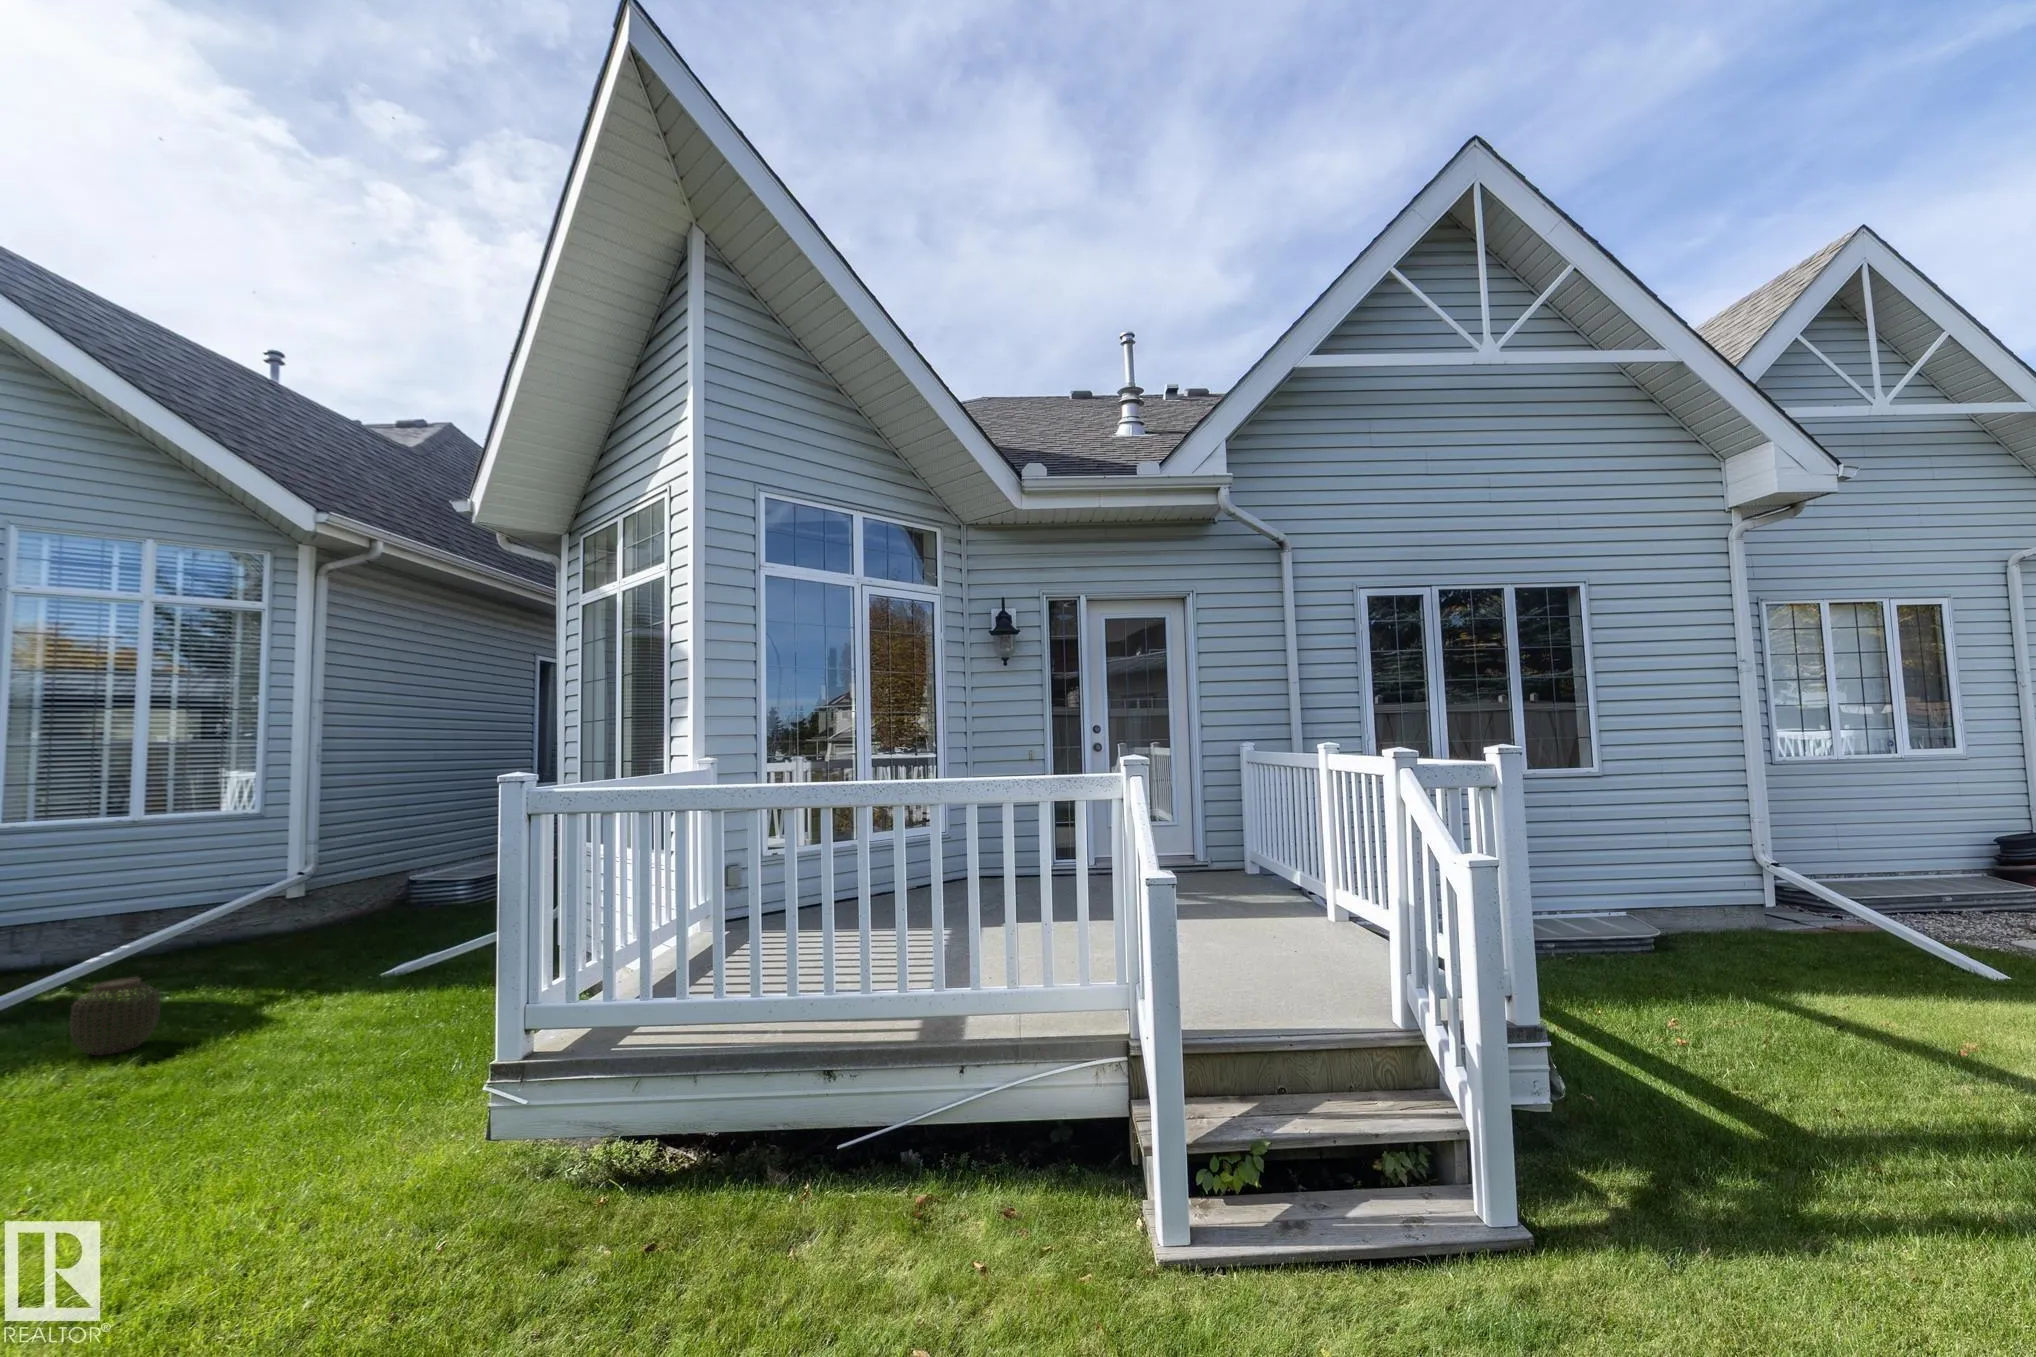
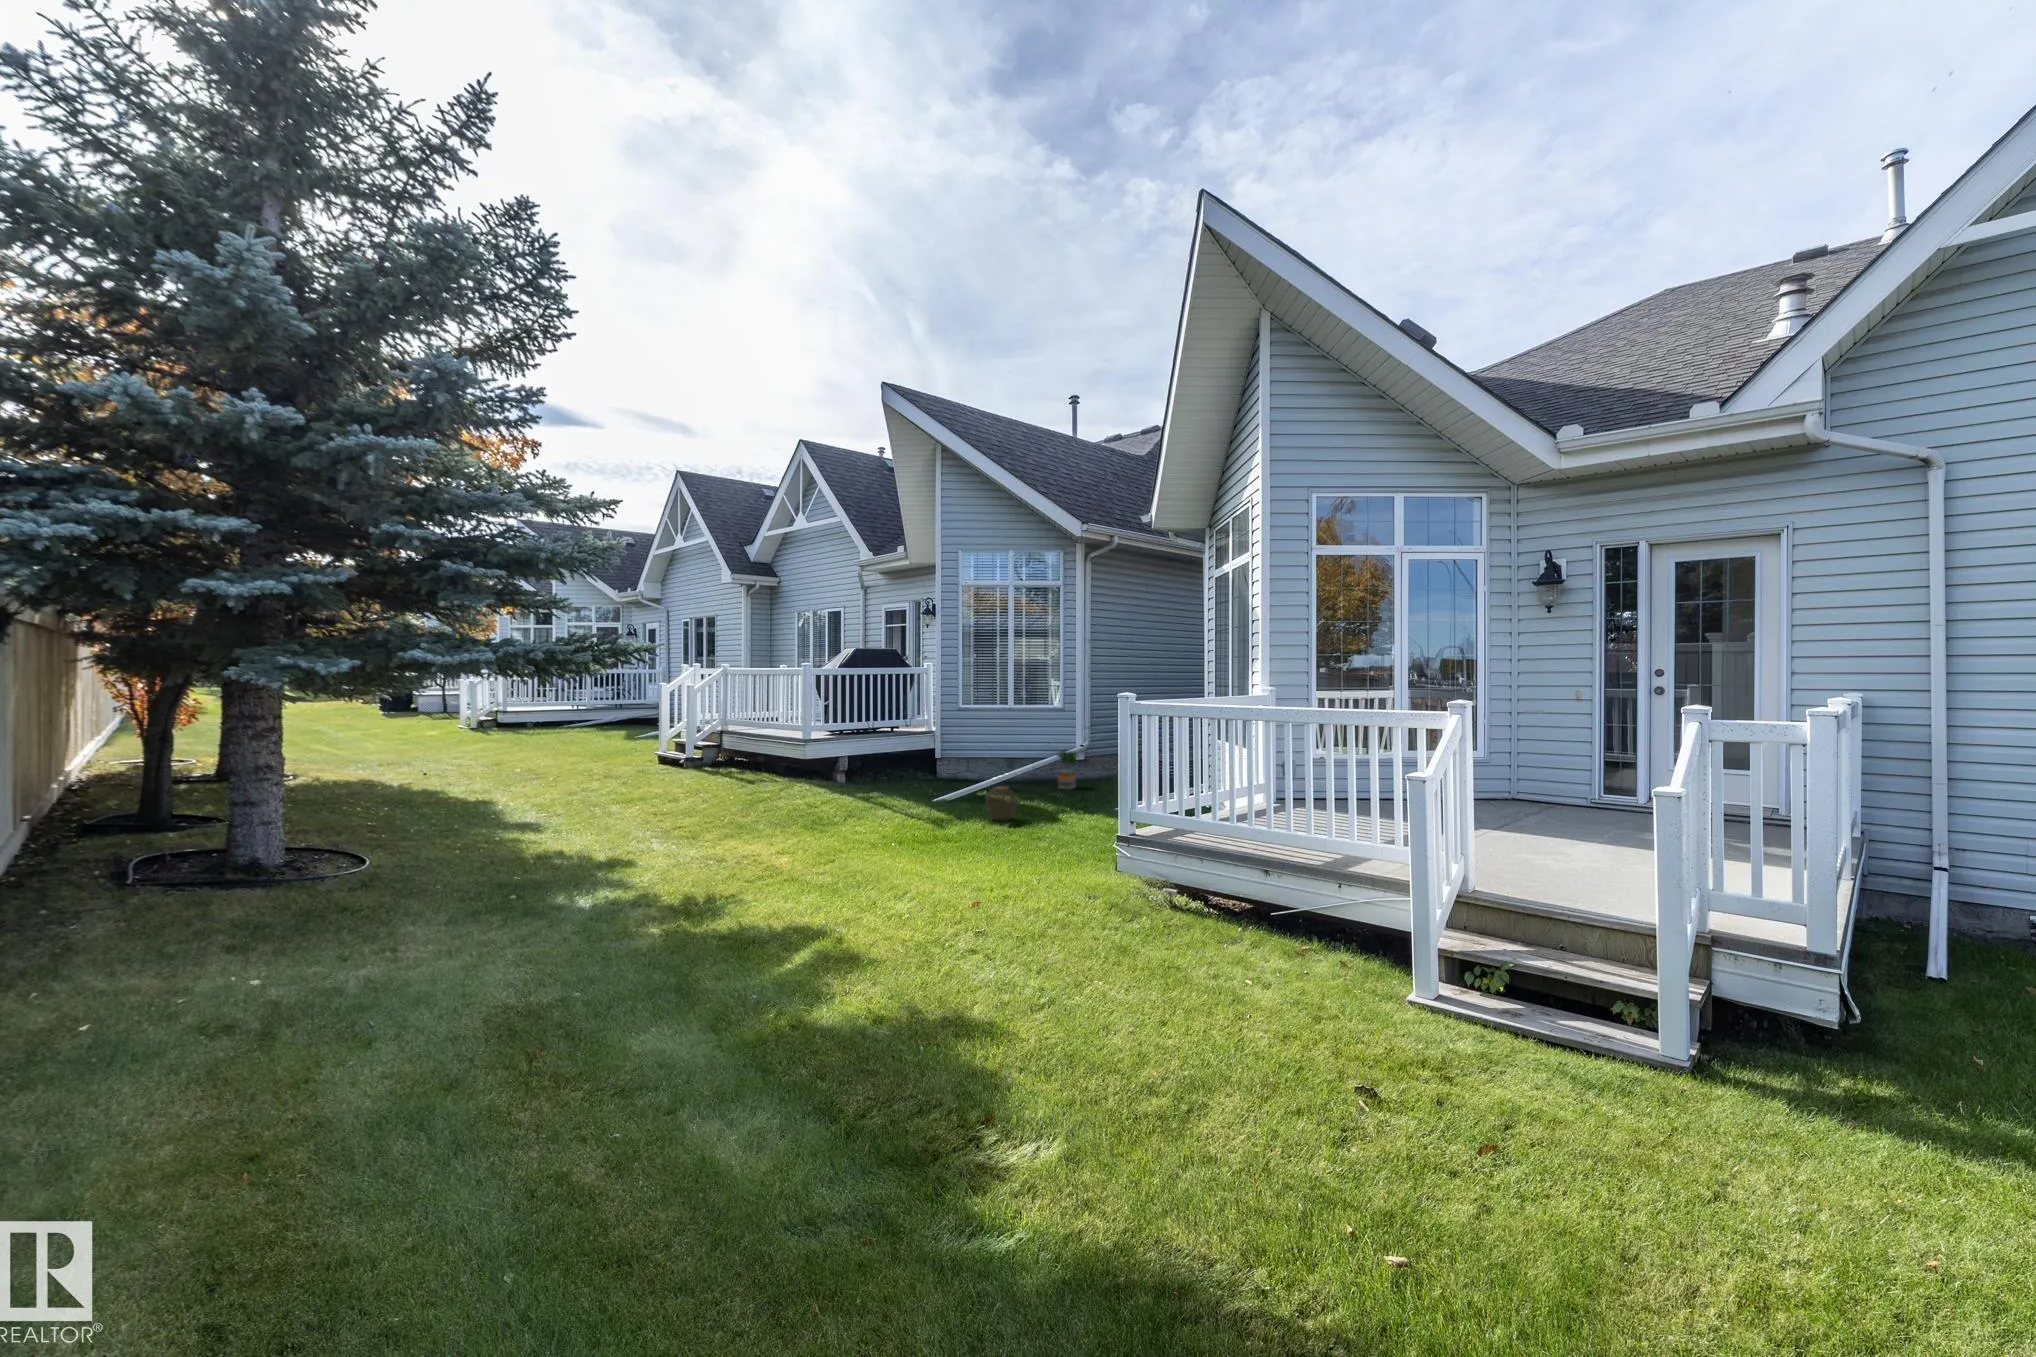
potted tree: none [247,887,303,960] -> present [1056,751,1078,789]

